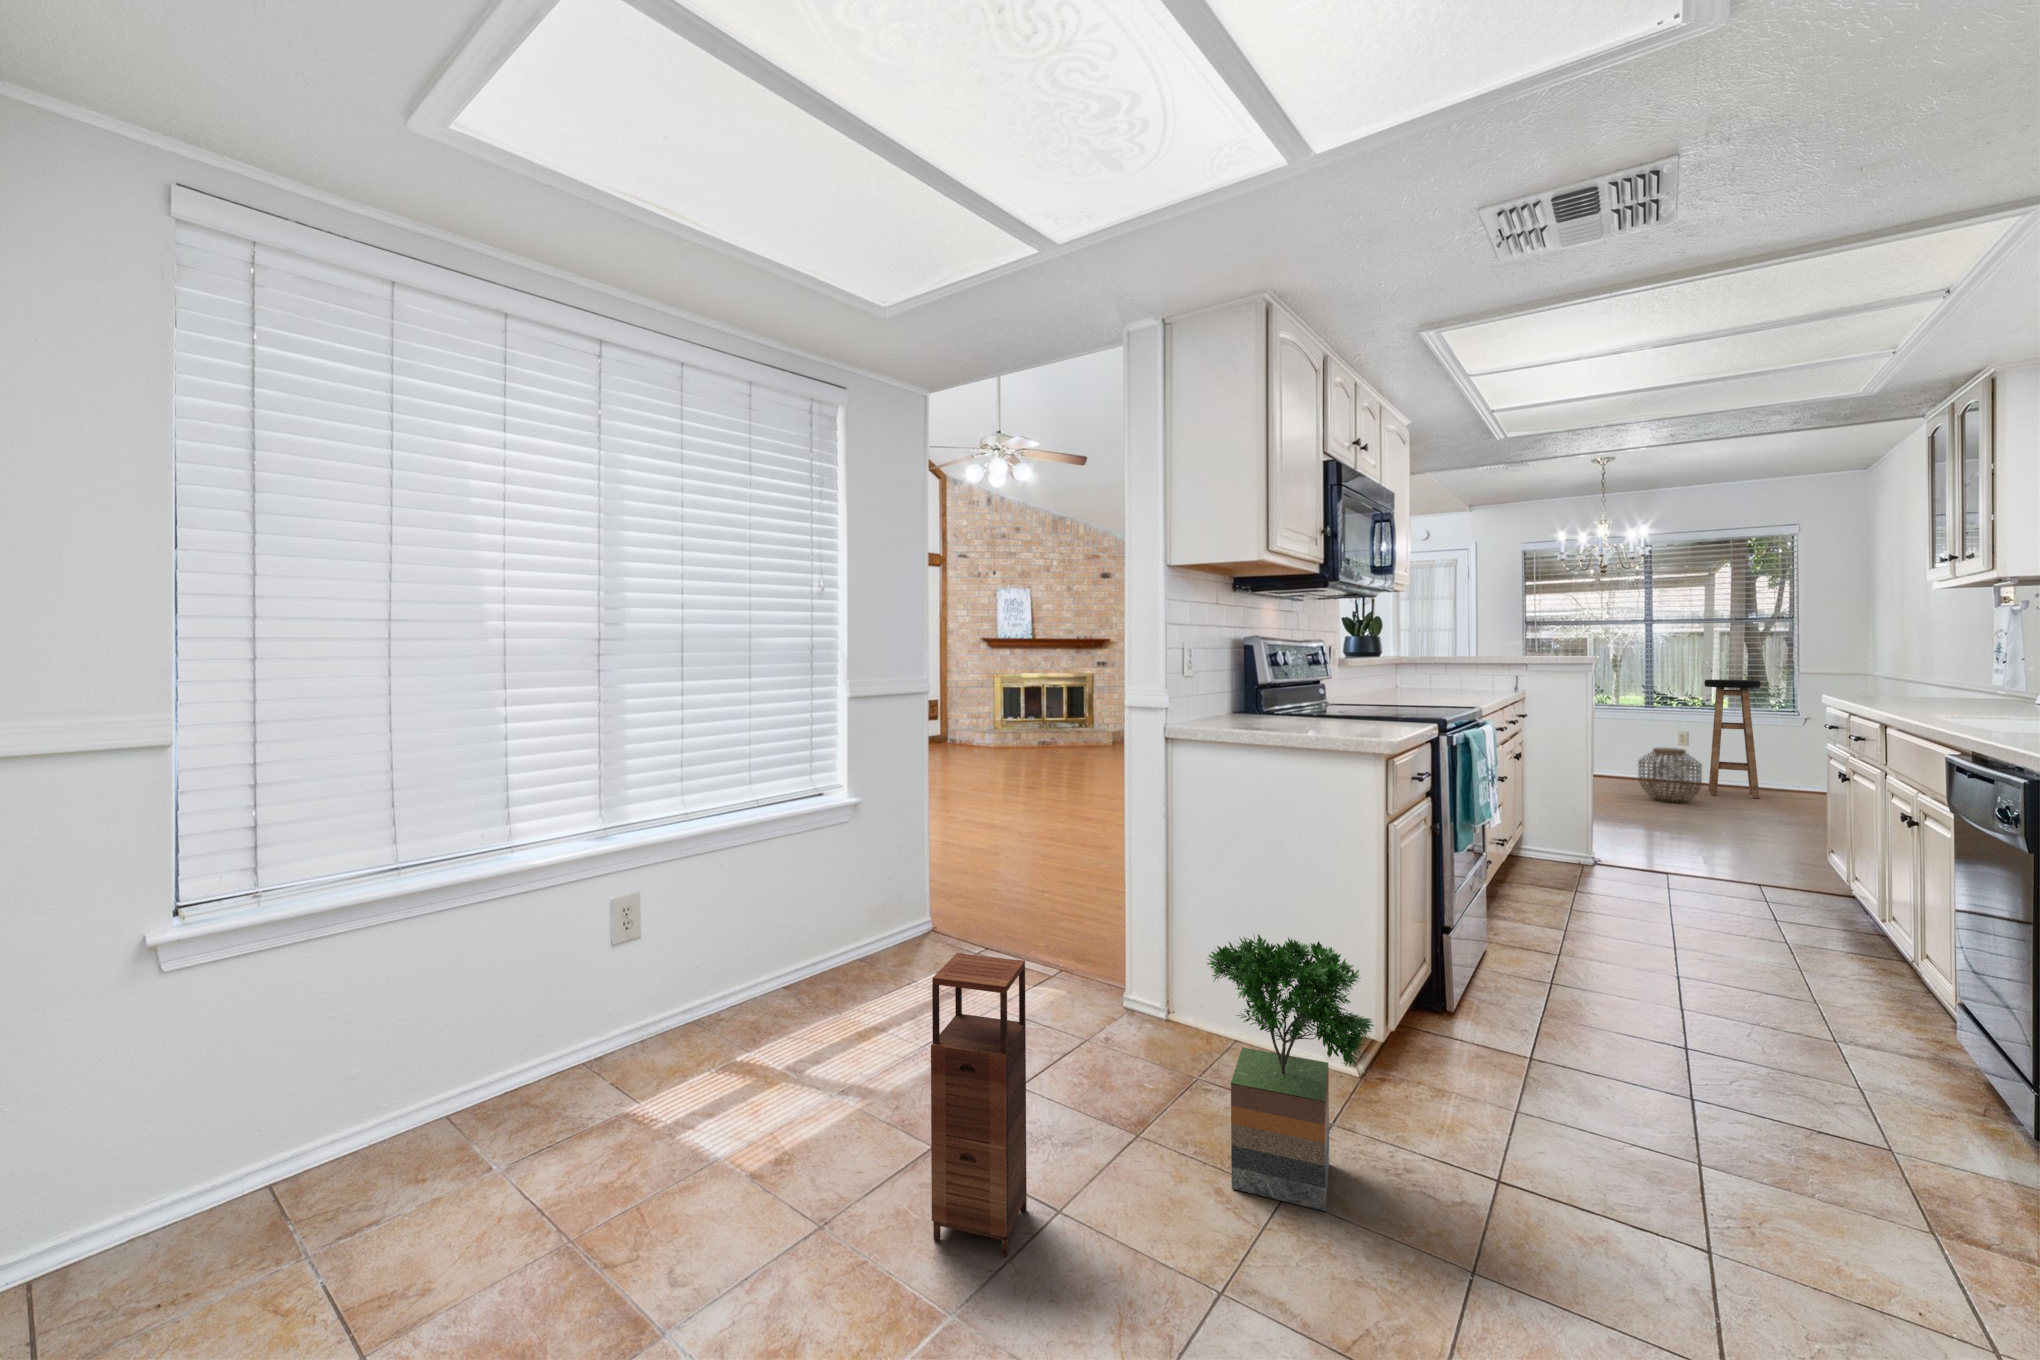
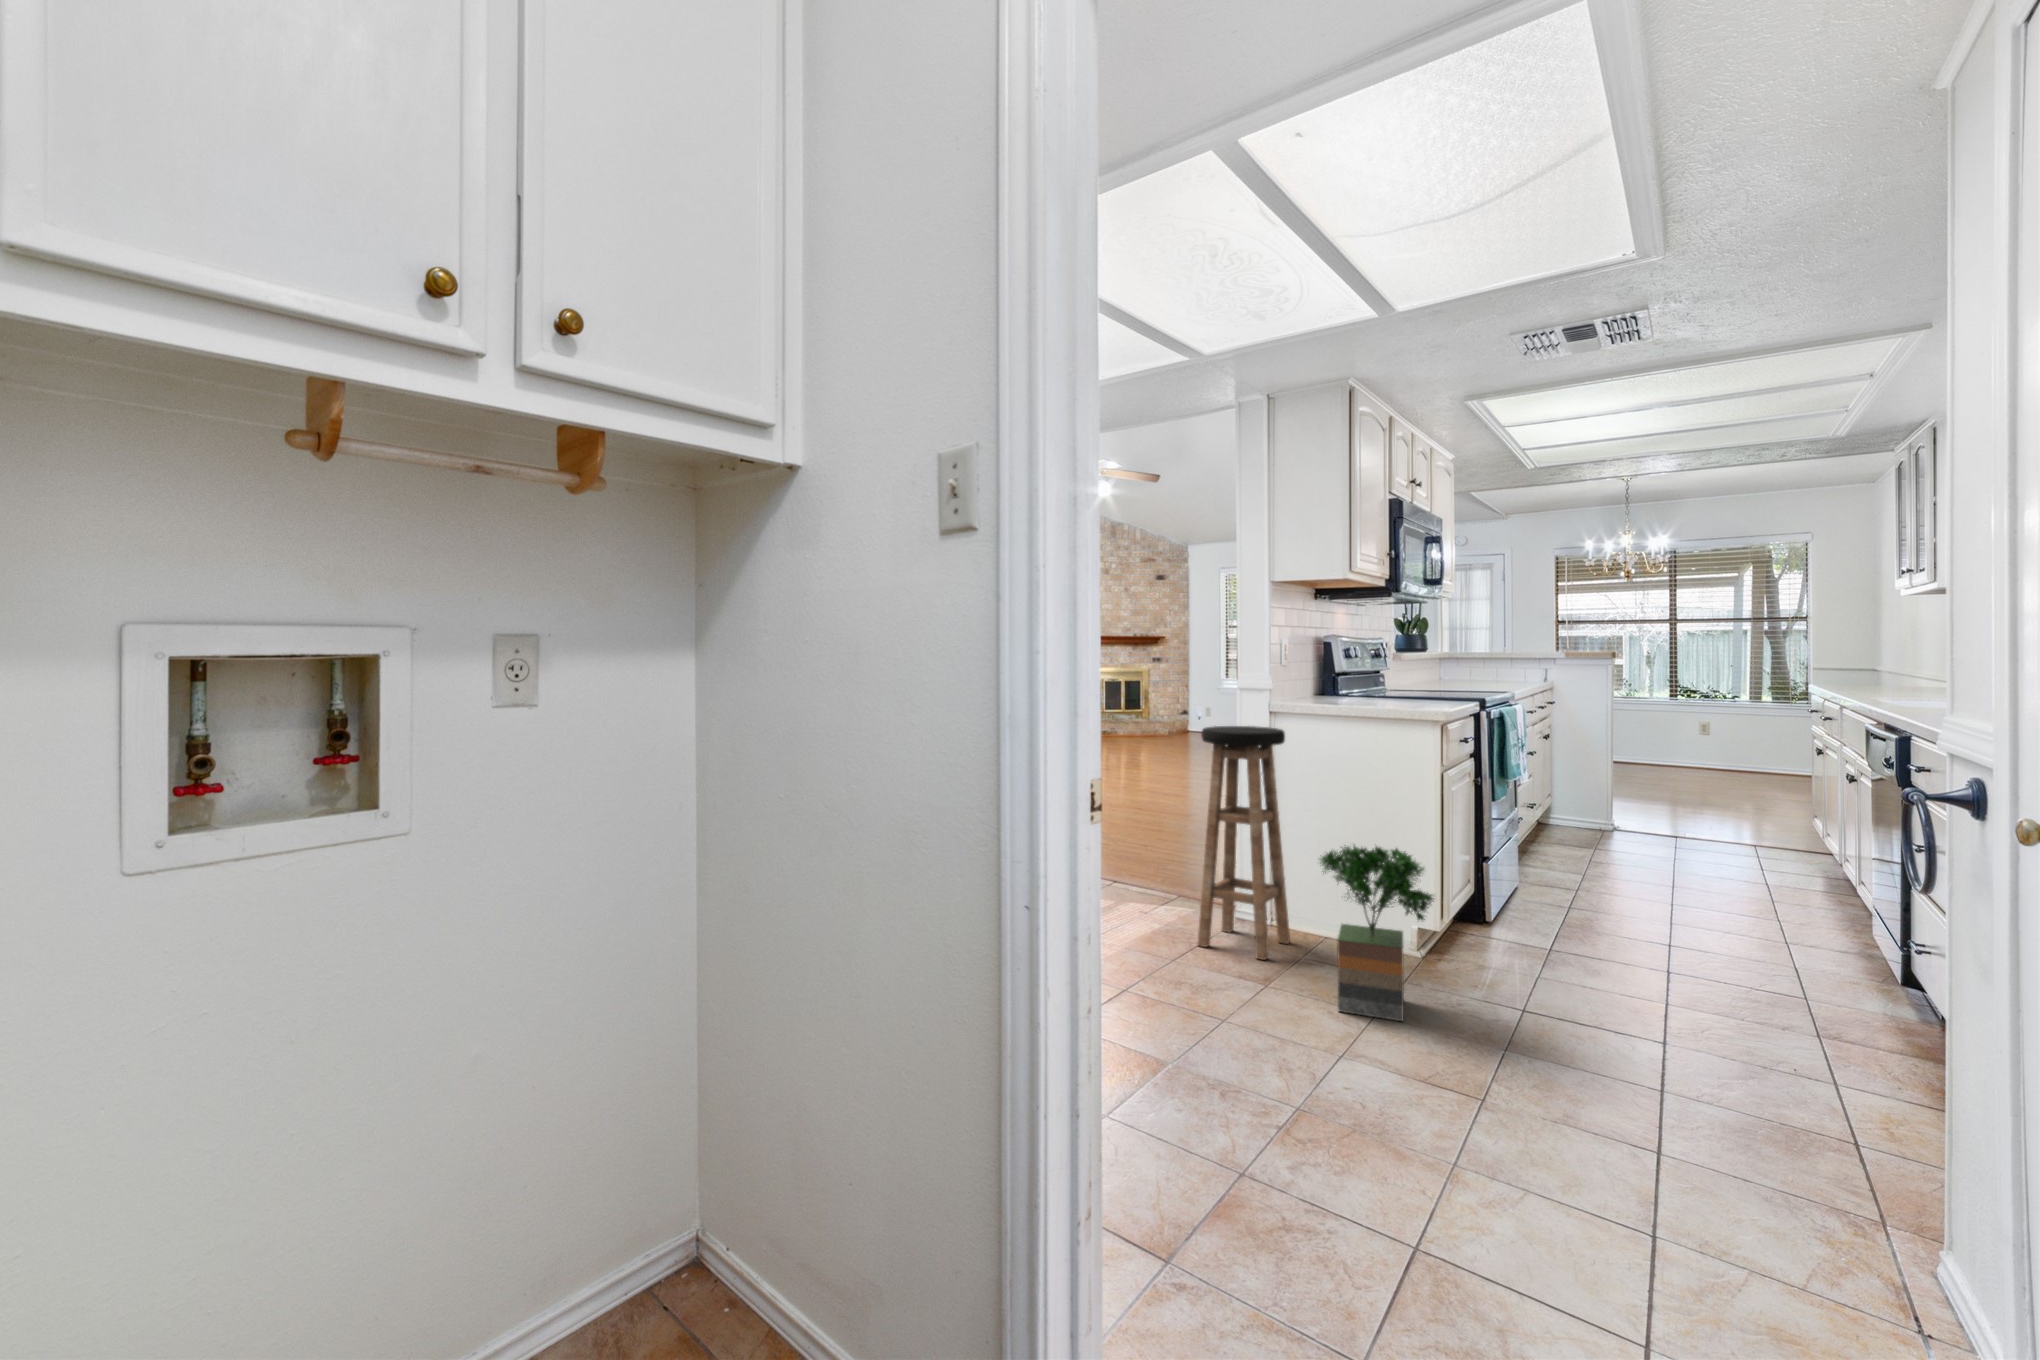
bar stool: present [1704,679,1761,798] -> present [1198,726,1290,960]
woven basket: present [1638,748,1702,803] -> none [1661,735,1719,785]
storage cabinet: present [931,953,1027,1256] -> none [1144,850,1201,1040]

